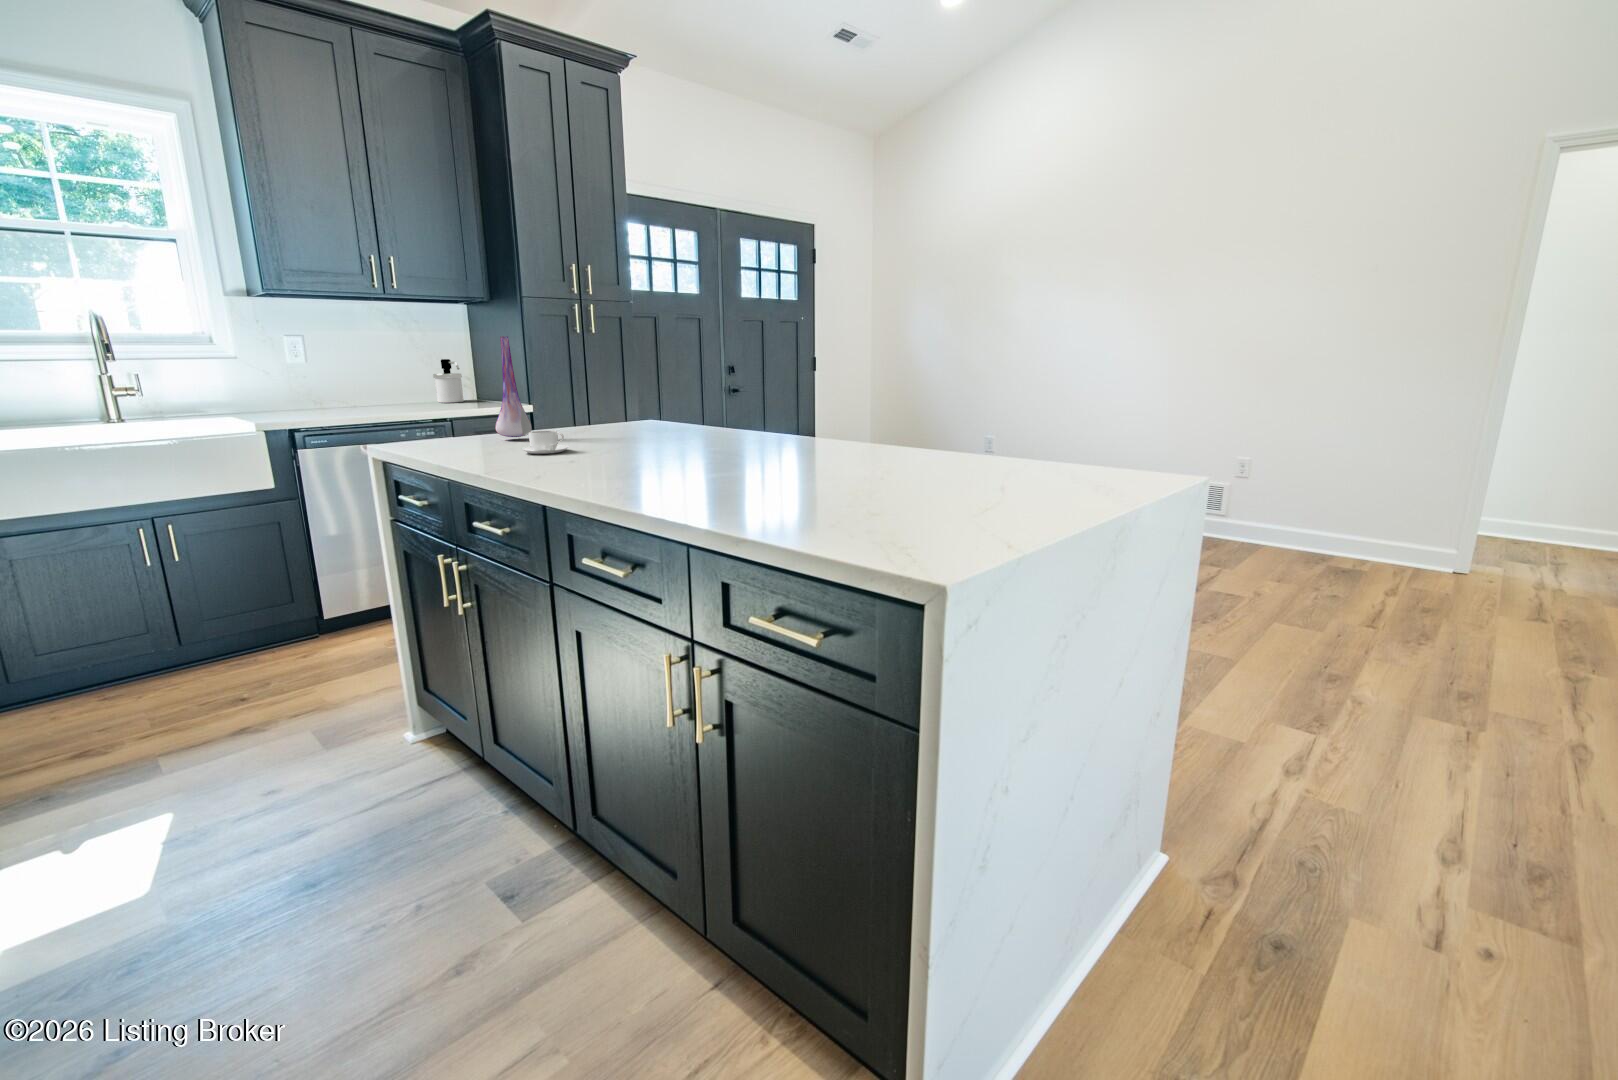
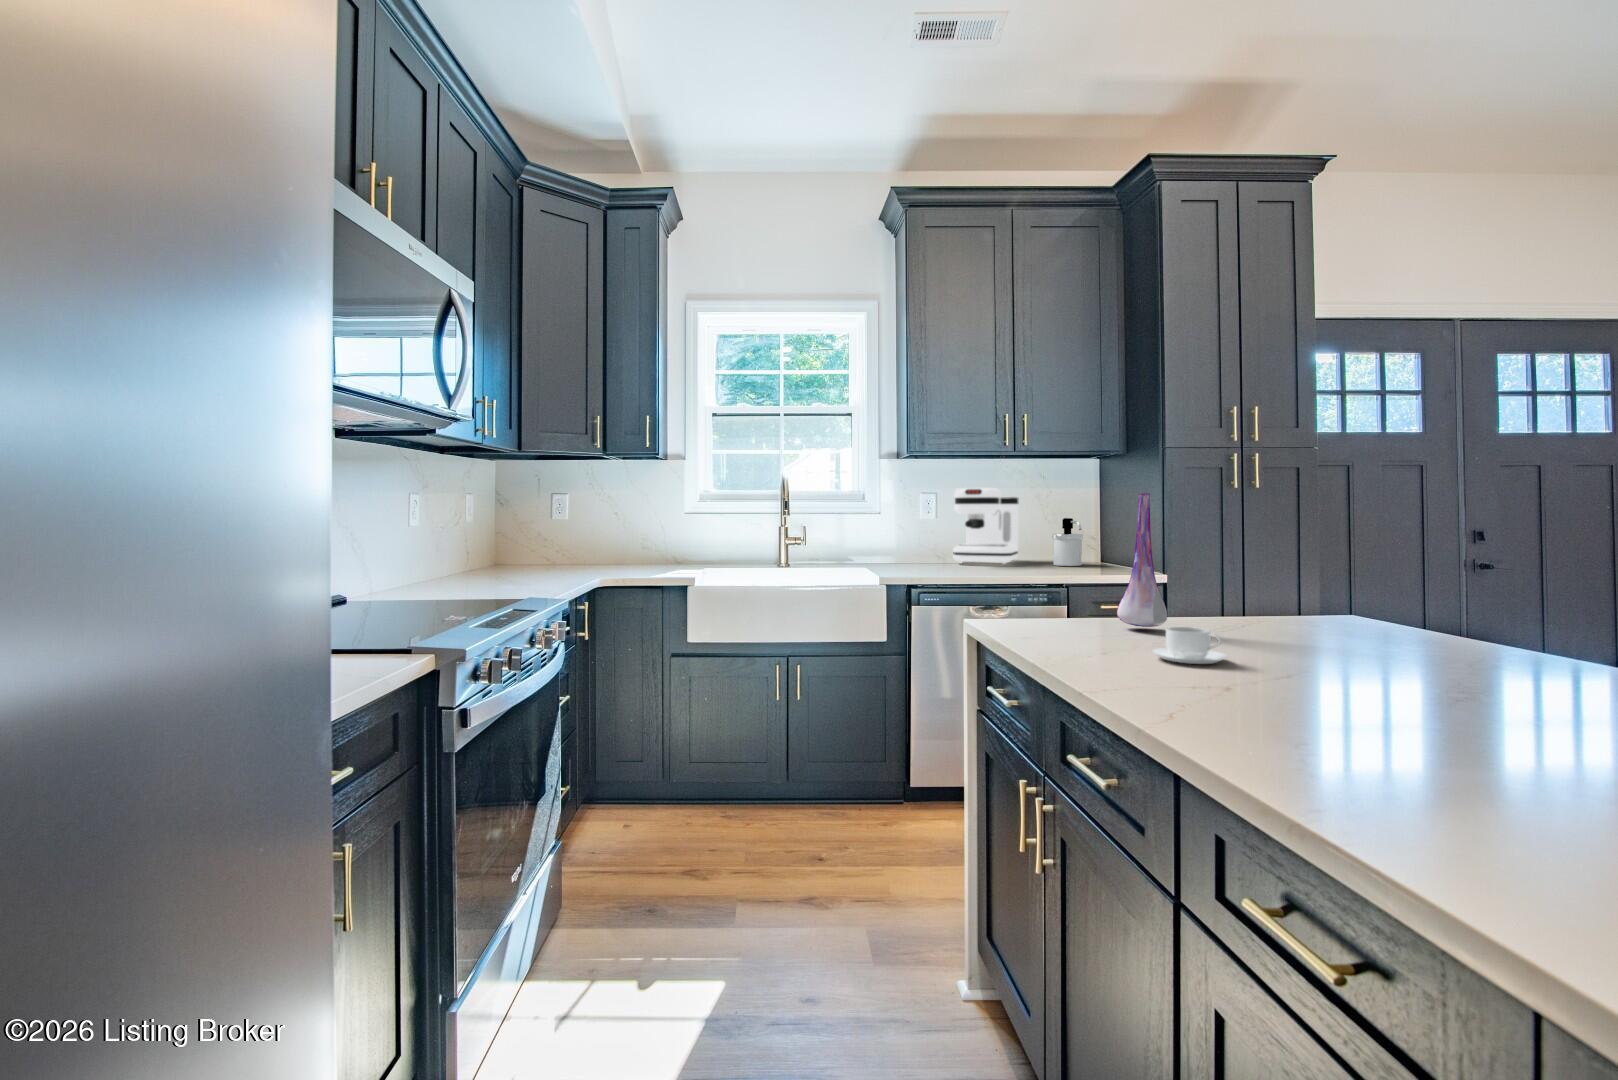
coffee maker: none [323,330,402,406] -> present [953,488,1018,564]

